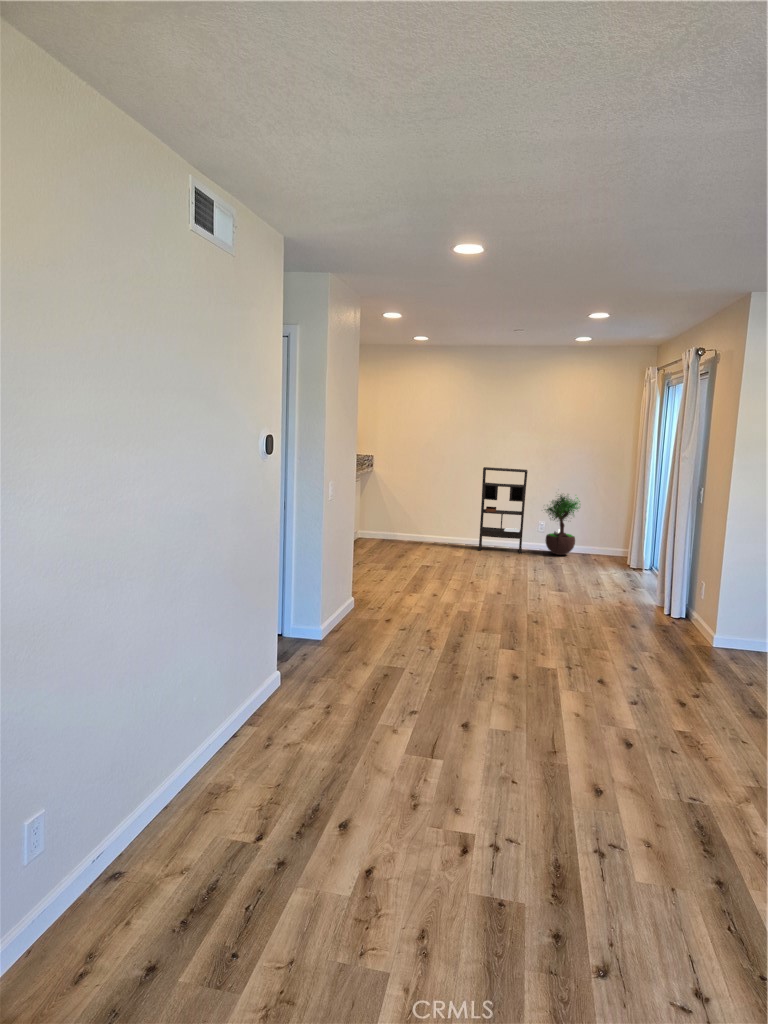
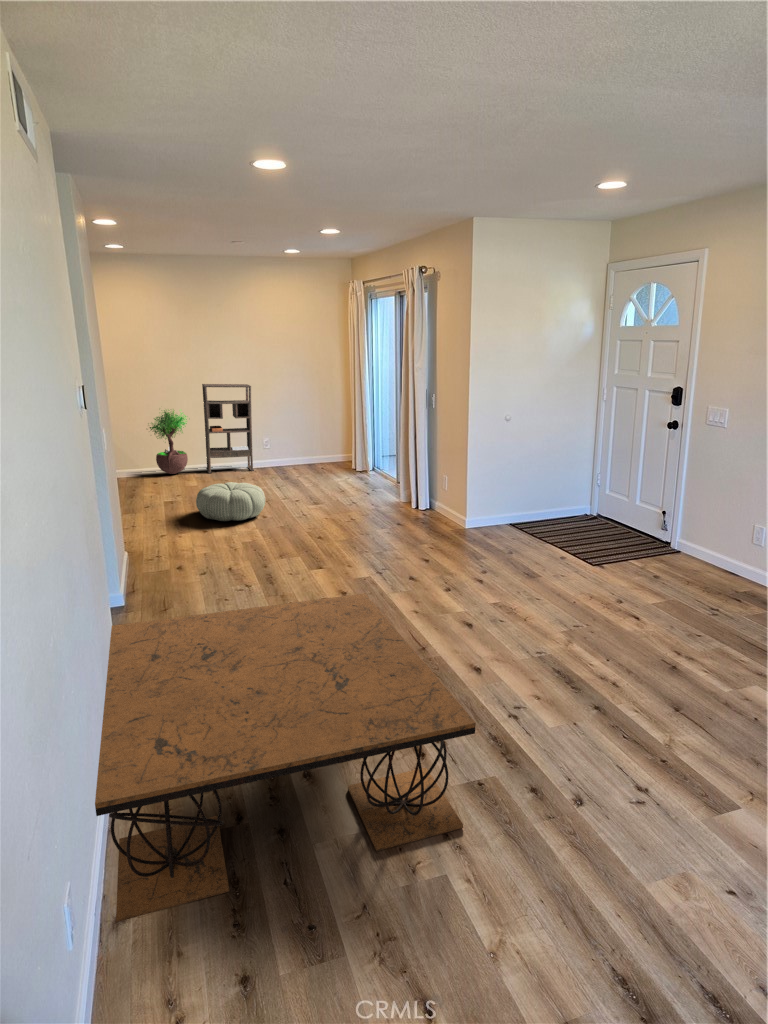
potted tree: present [545,495,580,555] -> present [150,410,188,474]
pouf: none [437,557,502,594] -> present [196,482,265,521]
coffee table: none [106,645,478,939] -> present [95,594,476,922]

